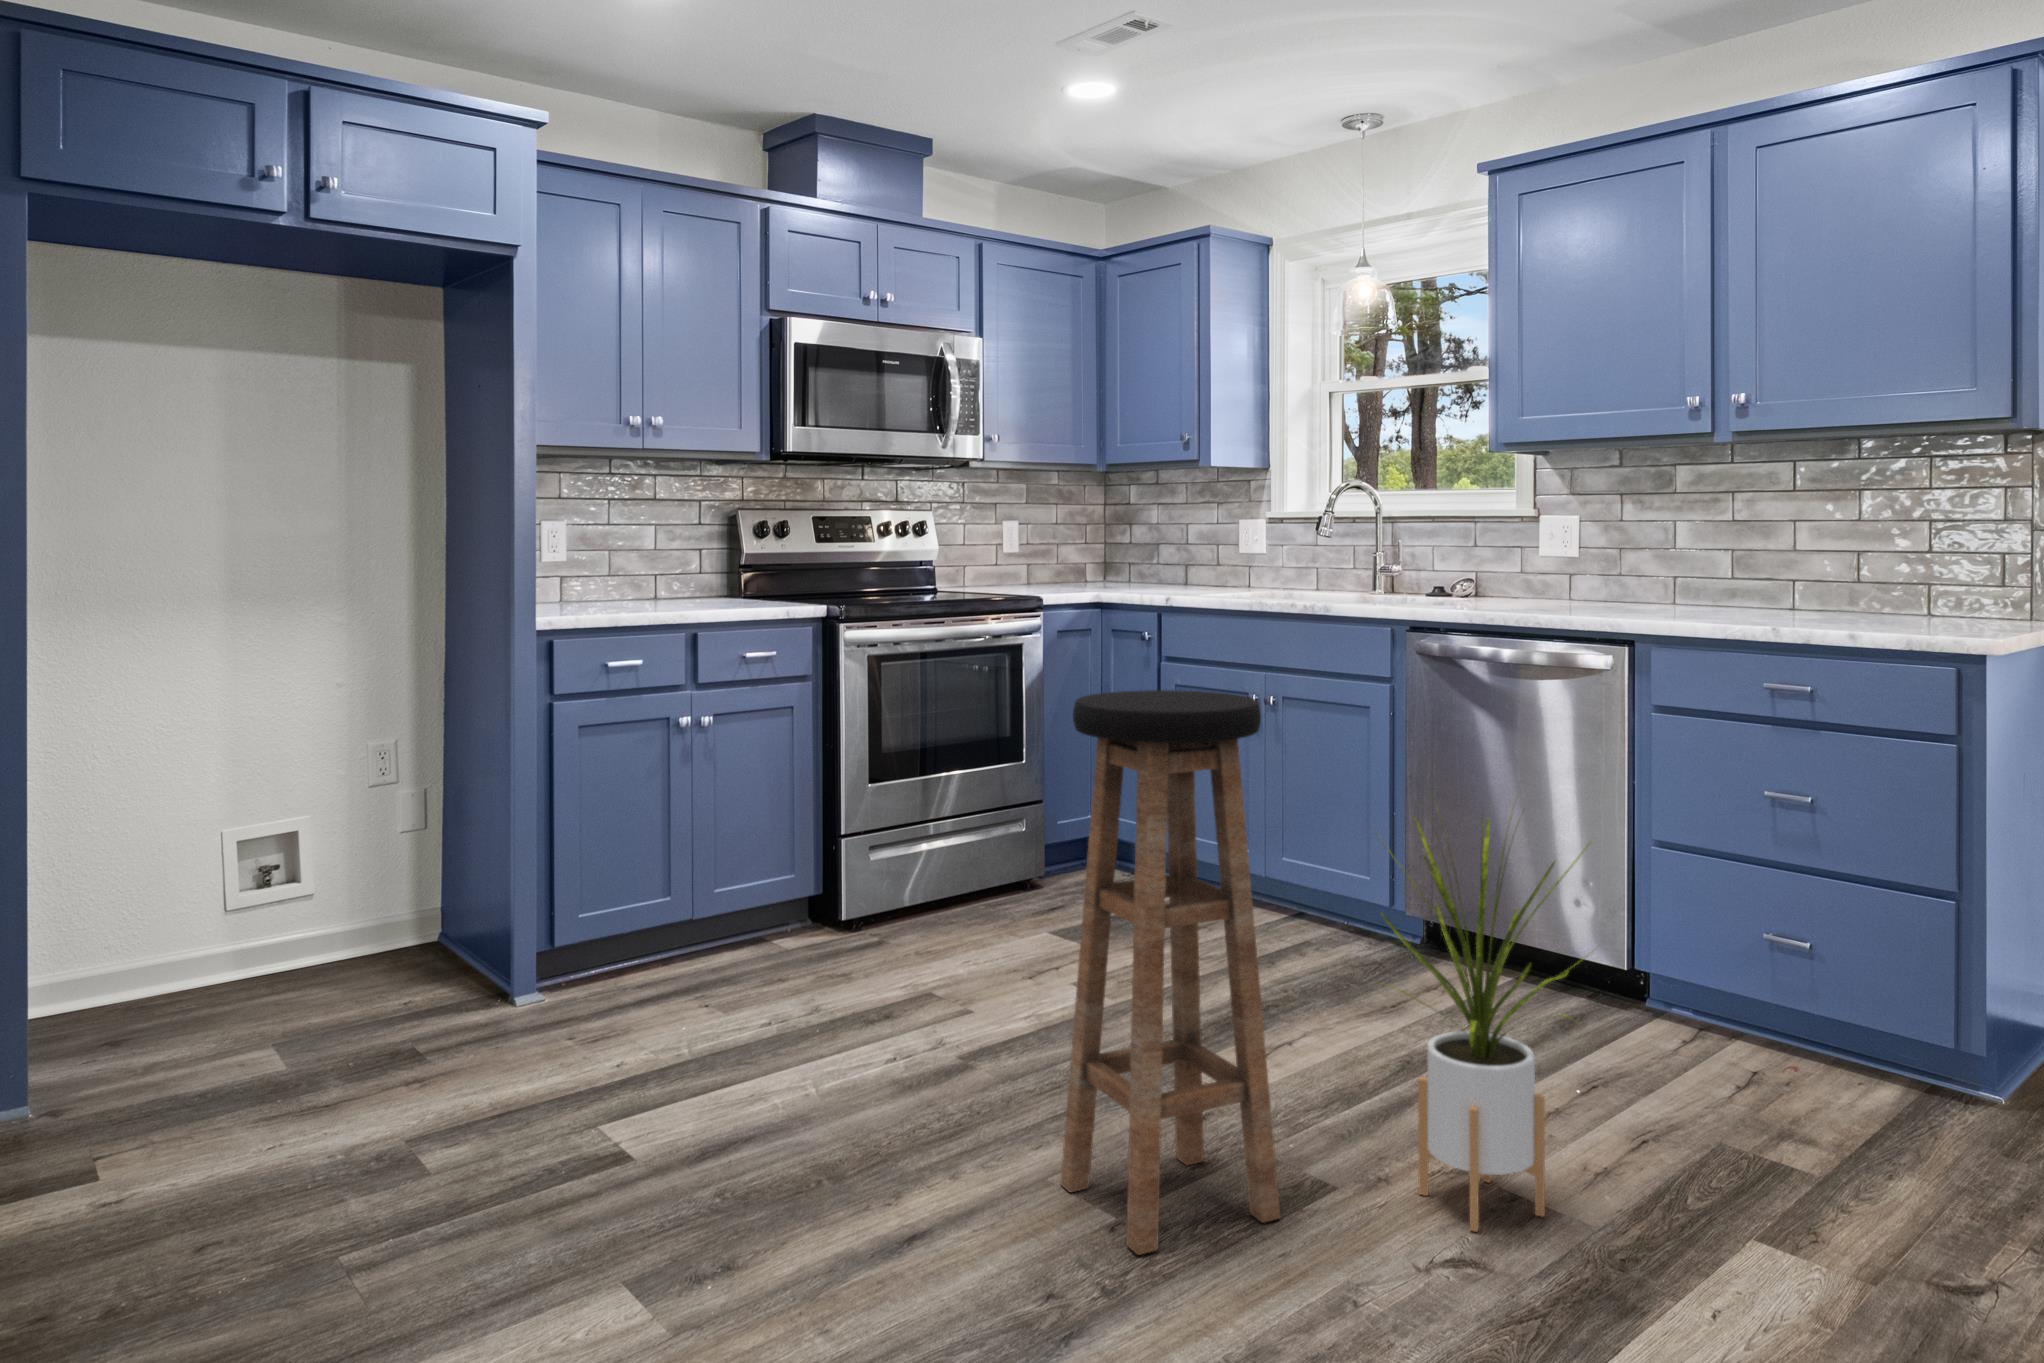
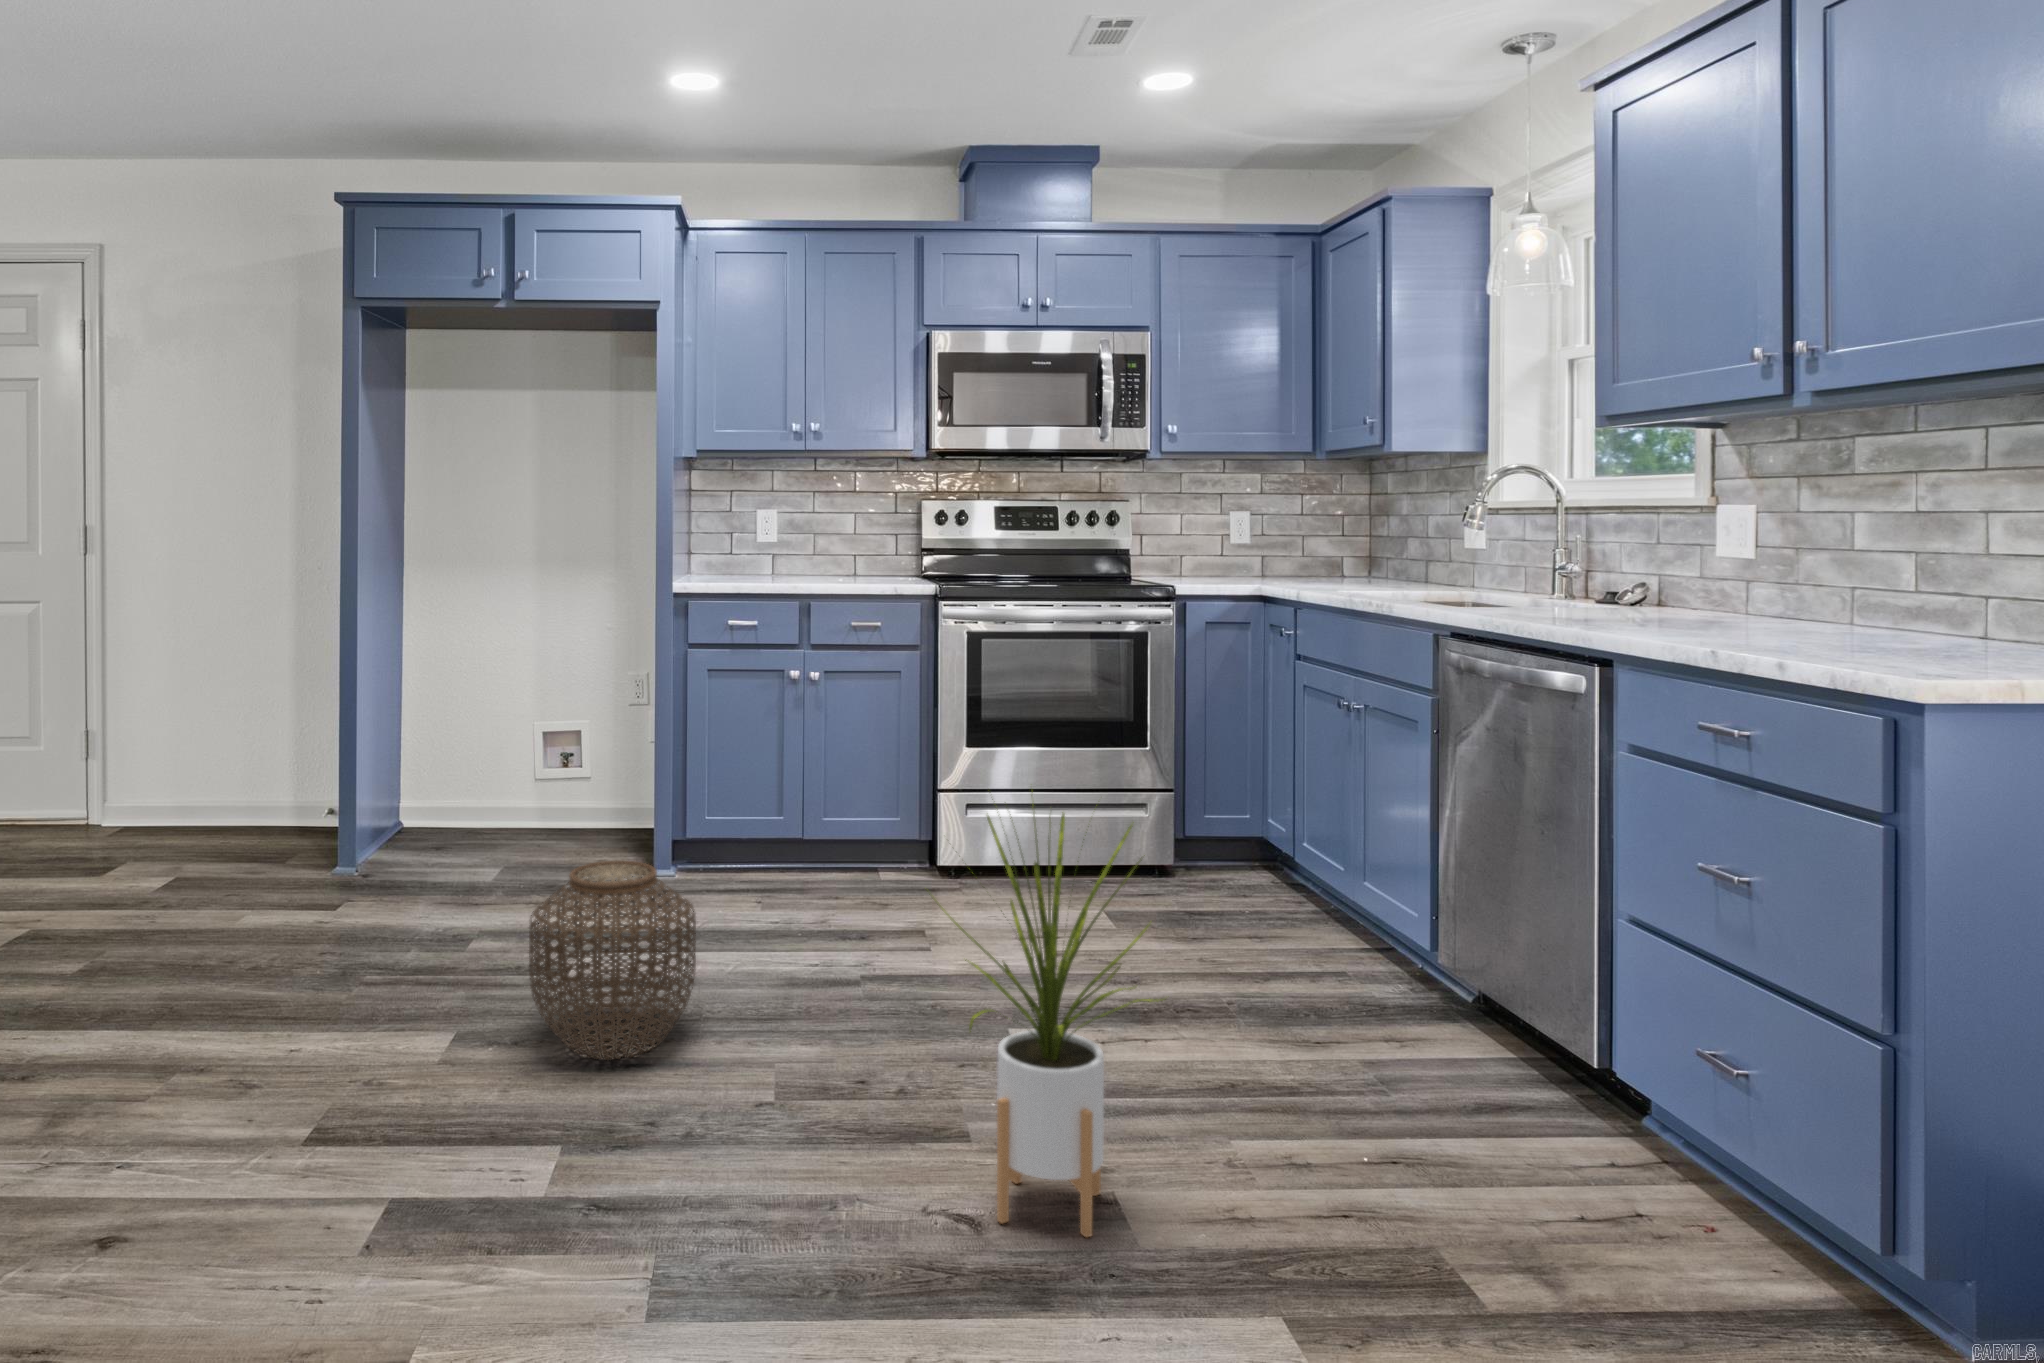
bar stool: present [1061,690,1280,1255] -> none [721,662,893,1153]
woven basket: none [735,968,949,1231] -> present [529,861,696,1059]

